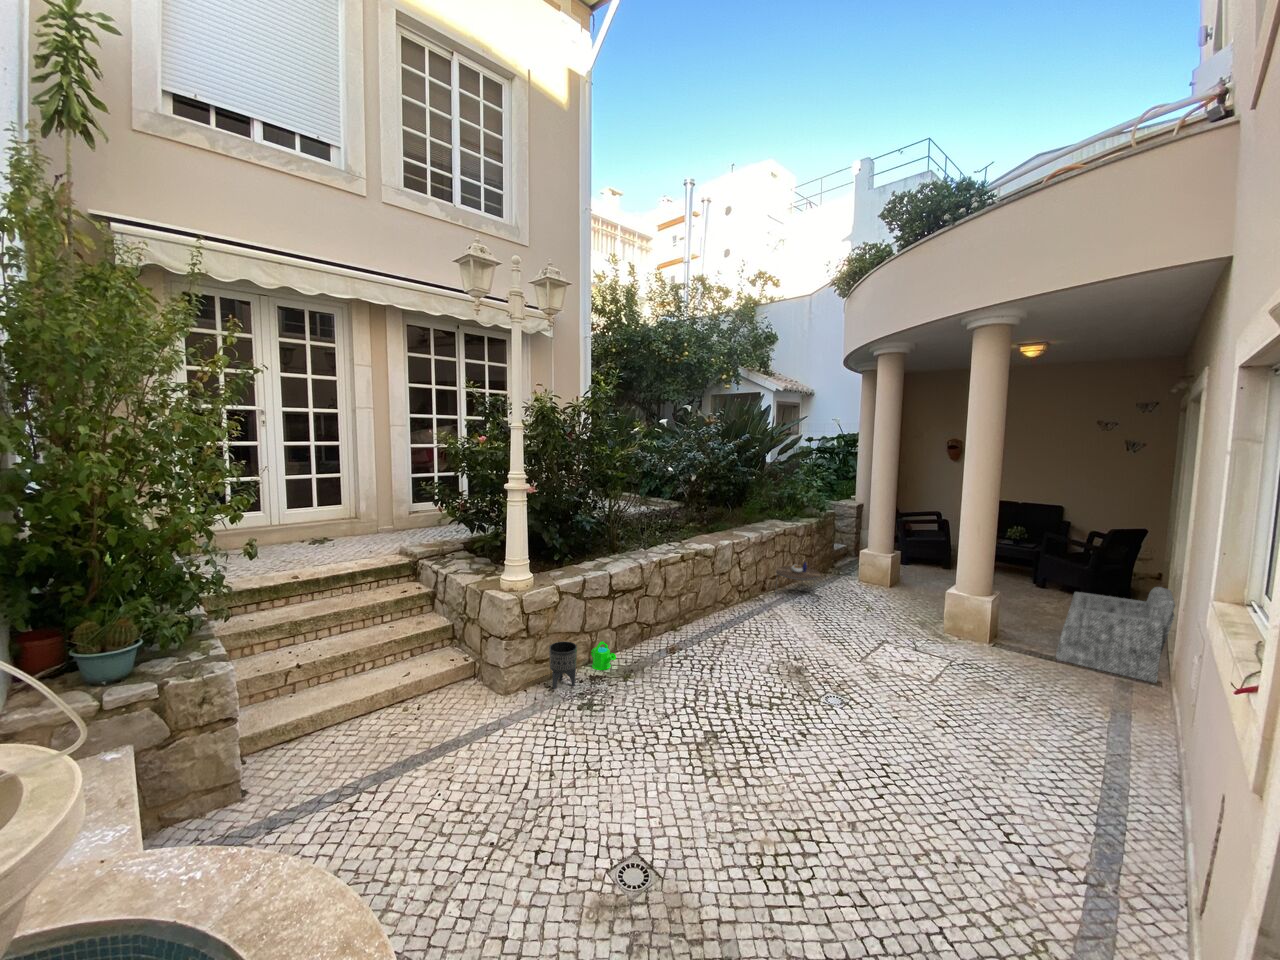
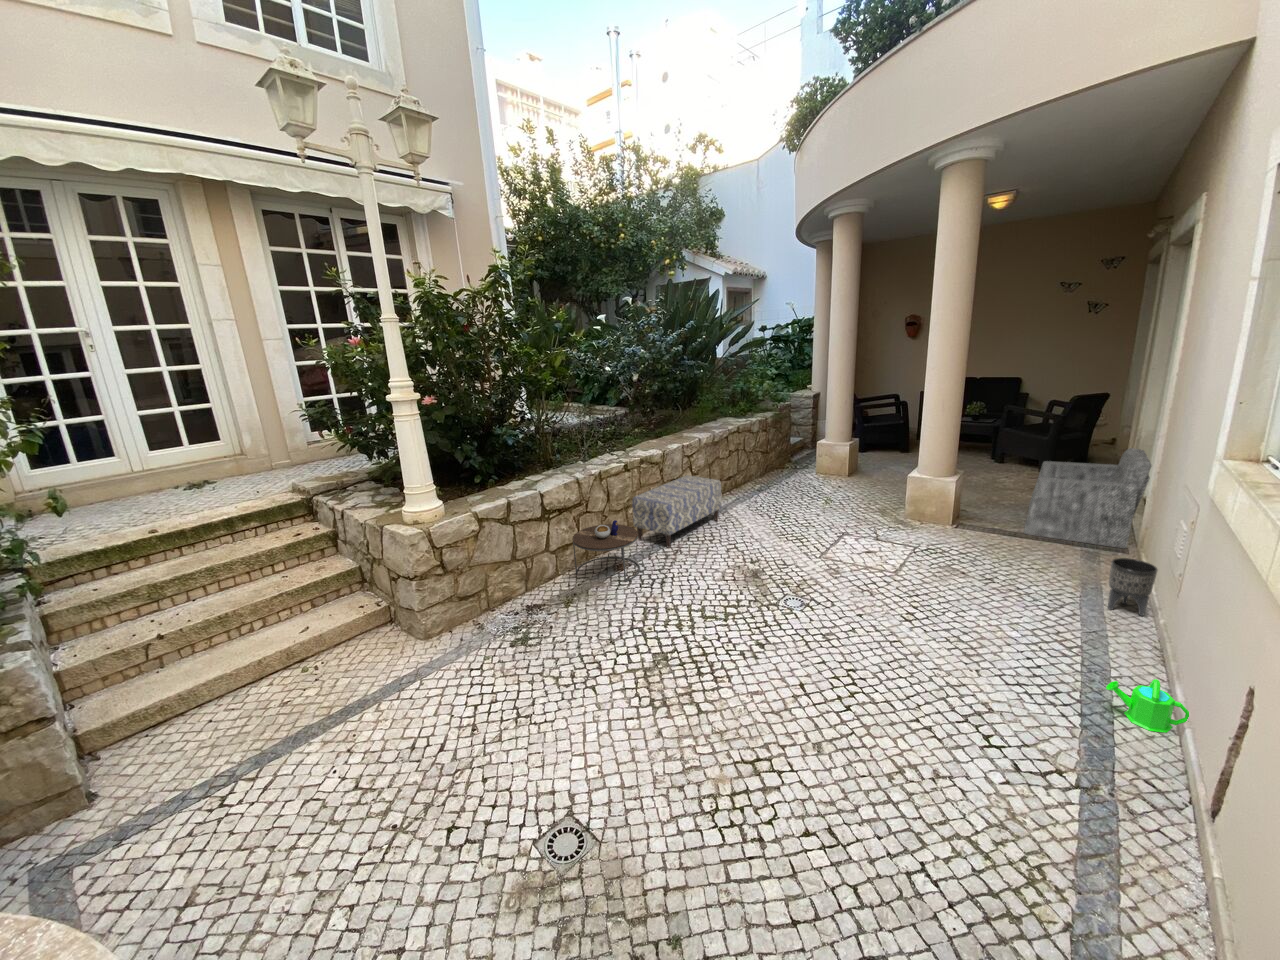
side table: present [775,562,821,602] -> present [573,520,640,582]
bench: none [686,574,767,639] -> present [632,475,722,548]
watering can: present [591,641,616,670] -> present [1106,679,1189,733]
planter: present [549,642,577,689] -> present [1108,558,1158,616]

